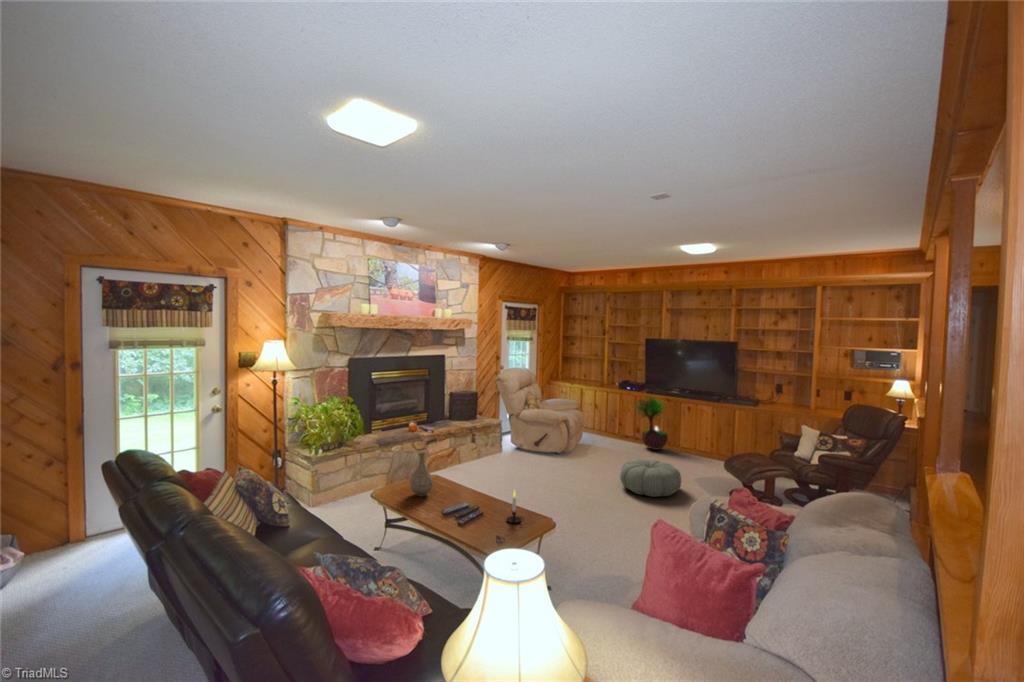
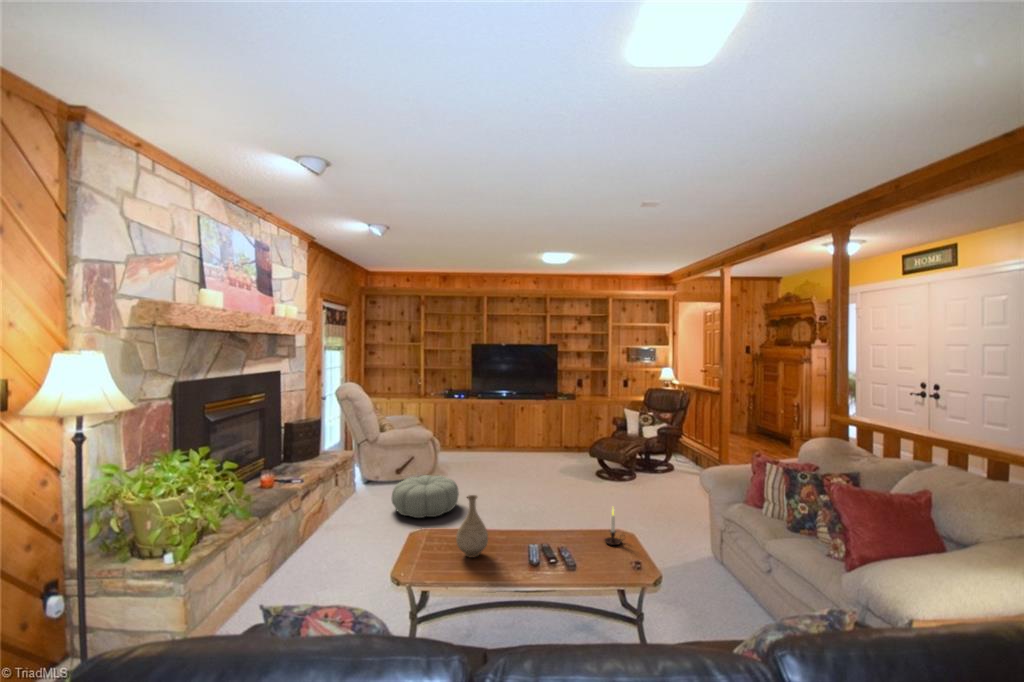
potted tree: present [636,397,668,450] -> none [478,397,513,455]
pouf: present [620,459,681,497] -> present [391,475,459,518]

